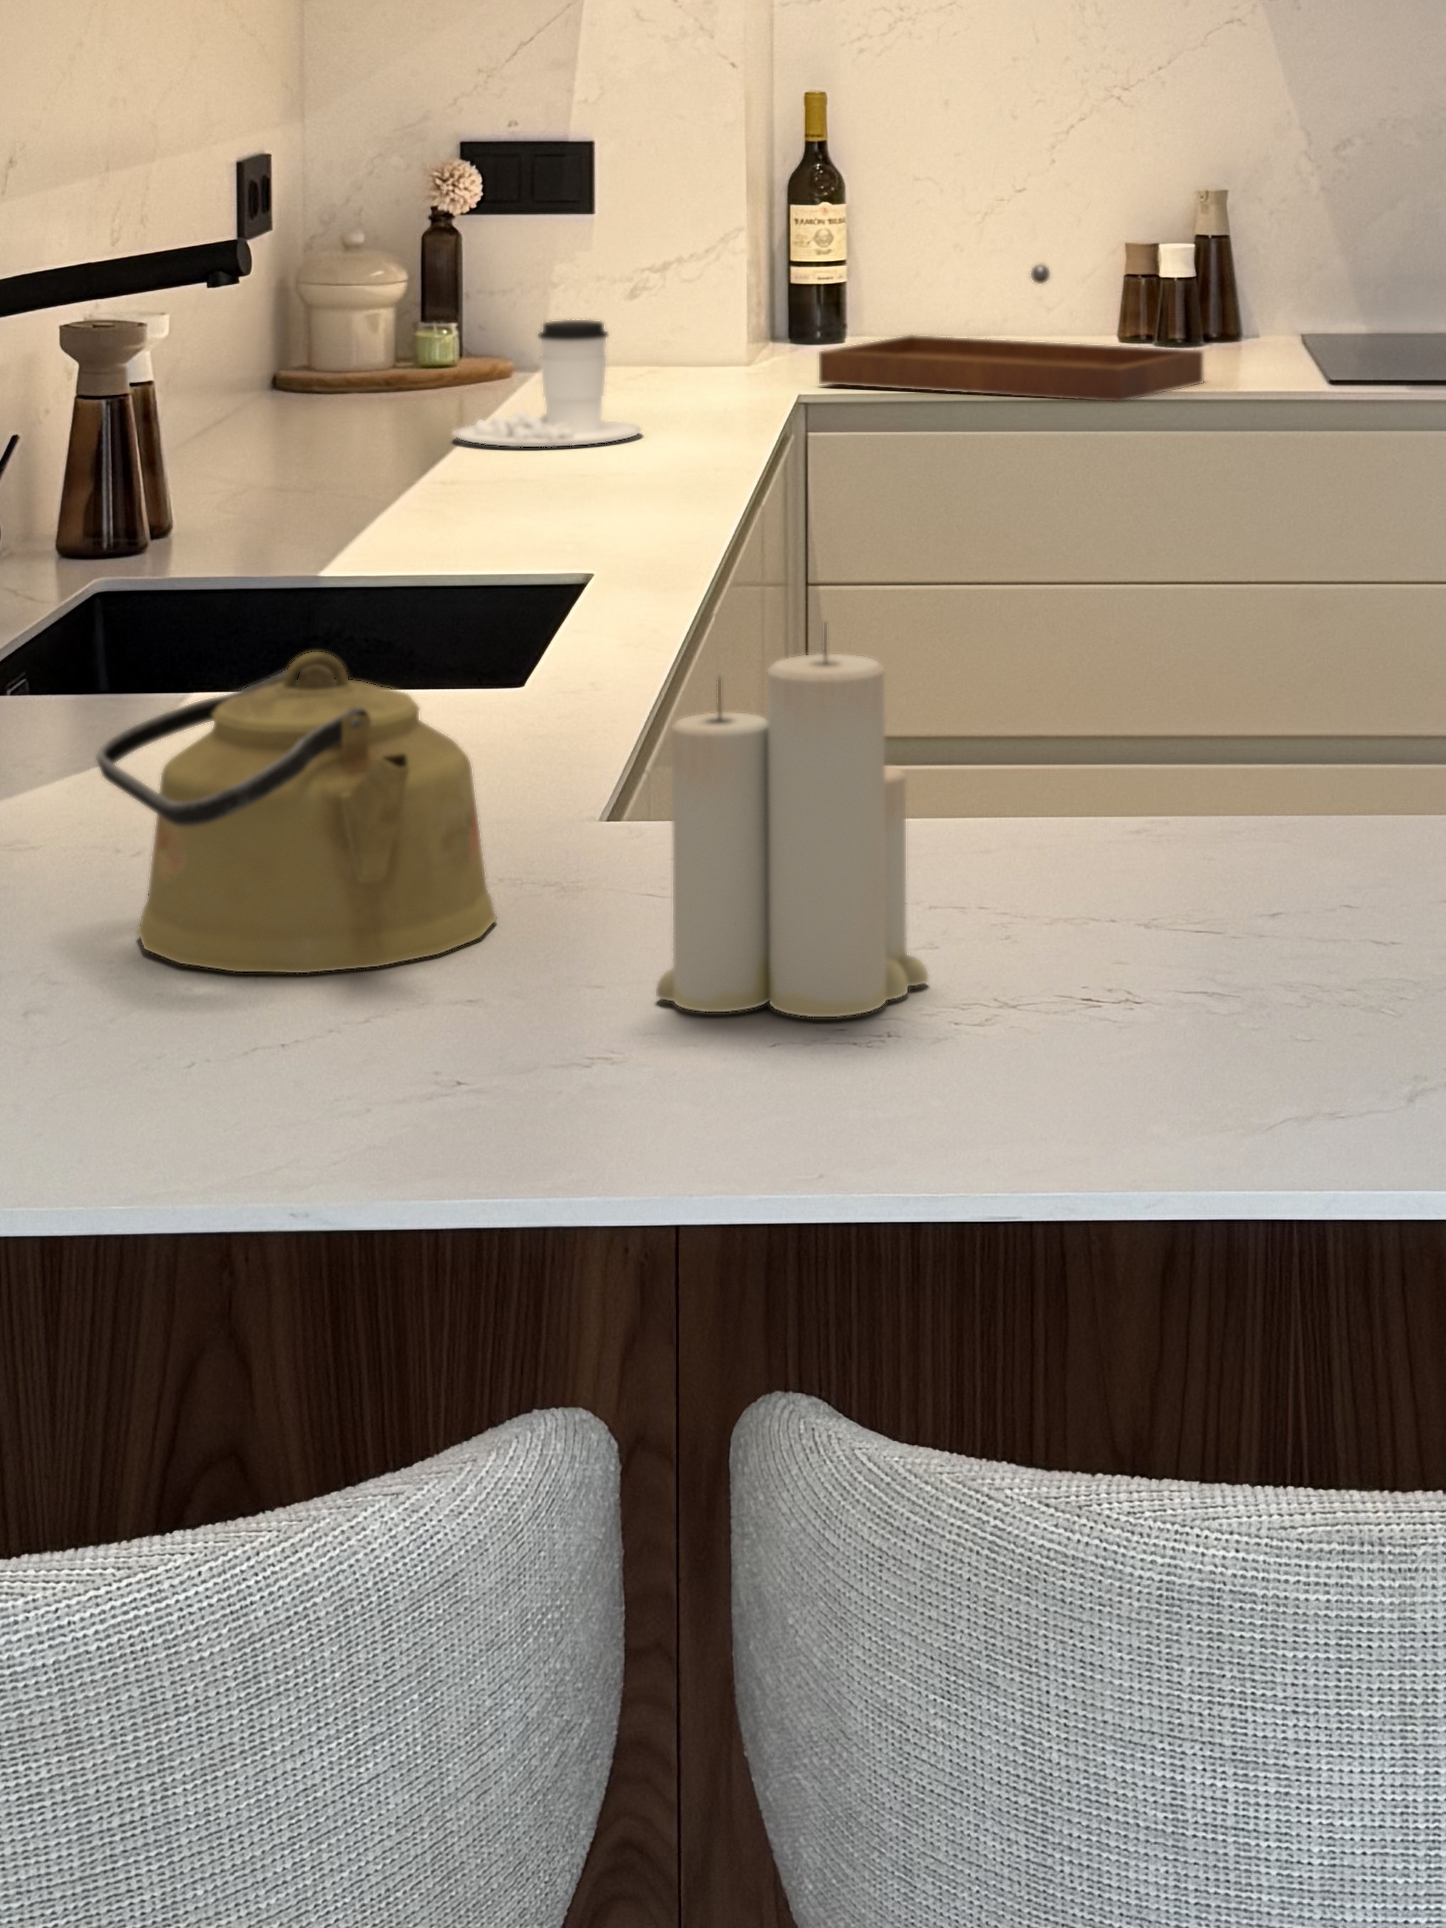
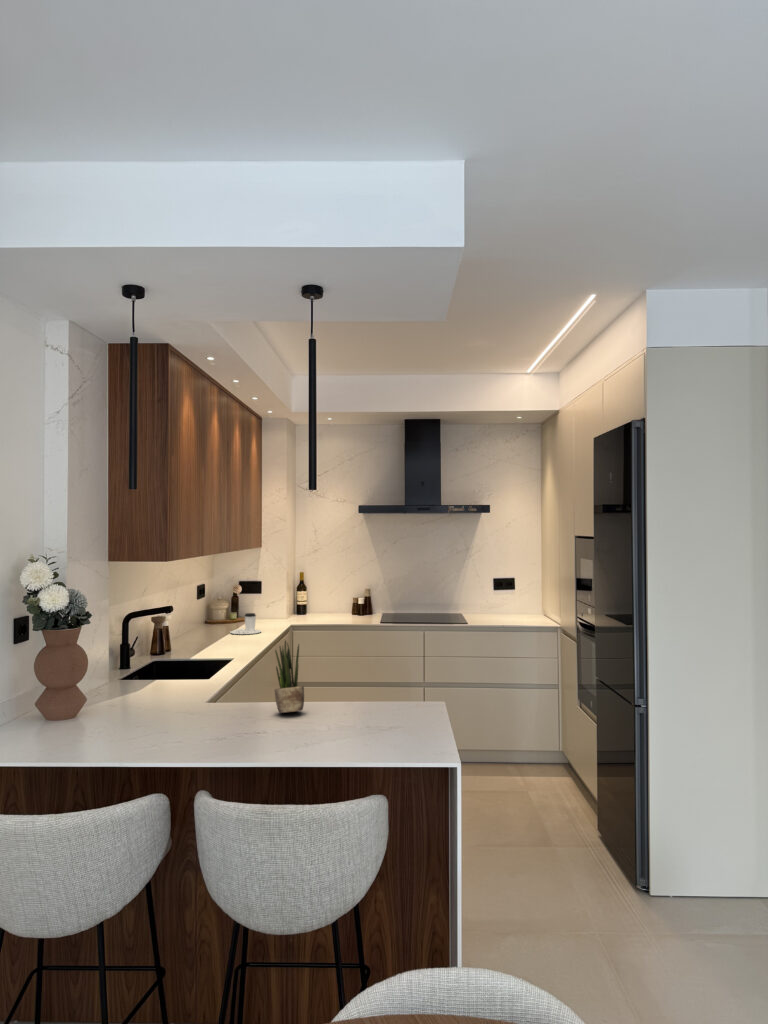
tray: present [819,265,1204,402] -> none [297,603,360,627]
potted plant: none [1104,410,1297,881] -> present [275,641,304,713]
candle: present [656,624,928,1017] -> none [194,674,236,734]
kettle: present [96,652,496,973] -> none [119,677,179,726]

